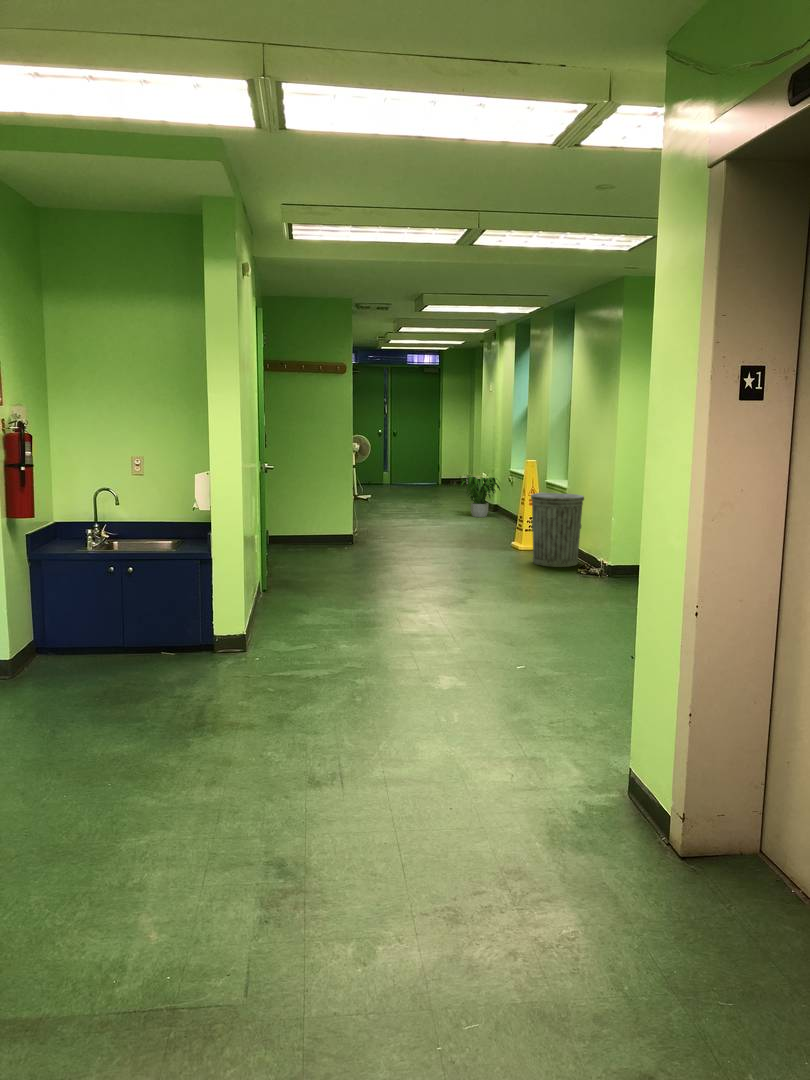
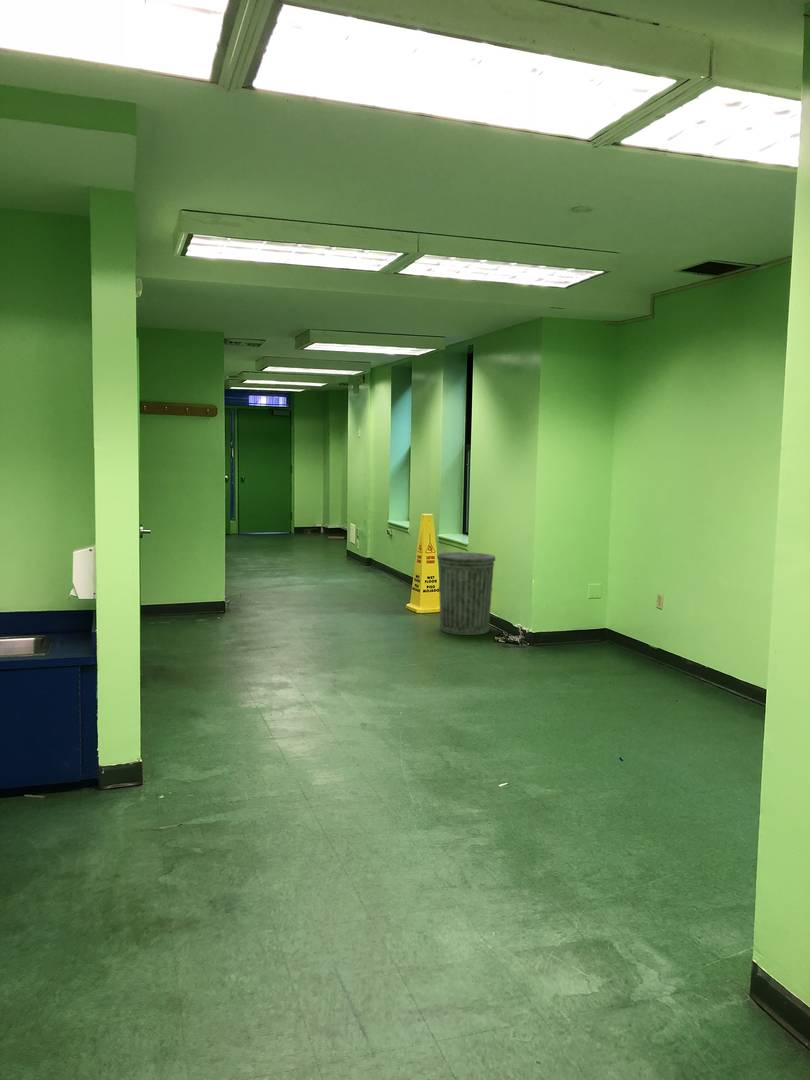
potted plant: present [459,476,500,517] -> none [328,527,378,573]

